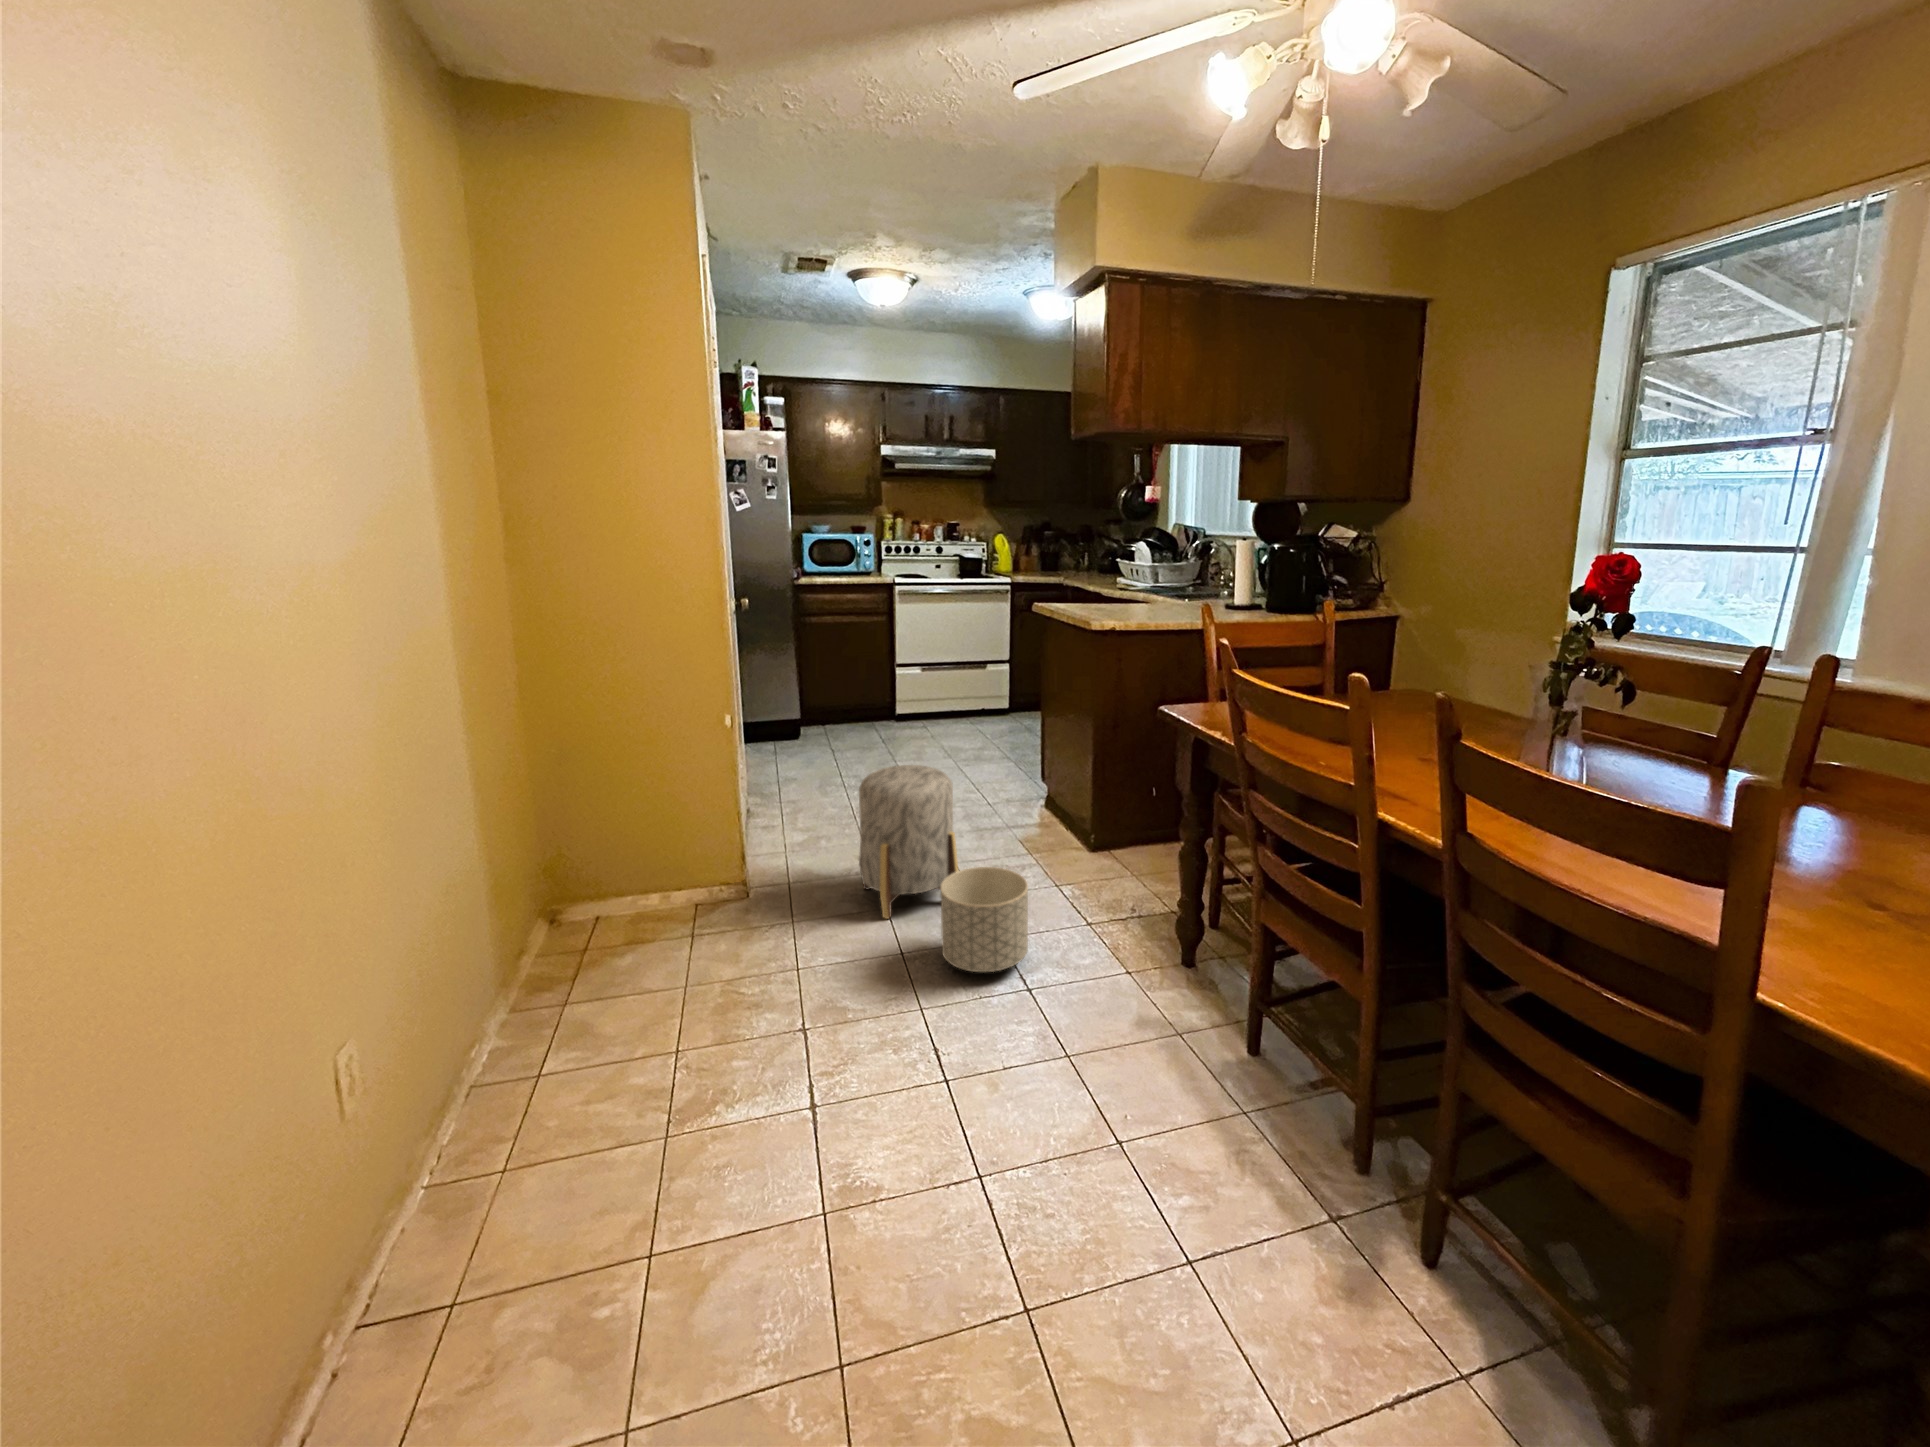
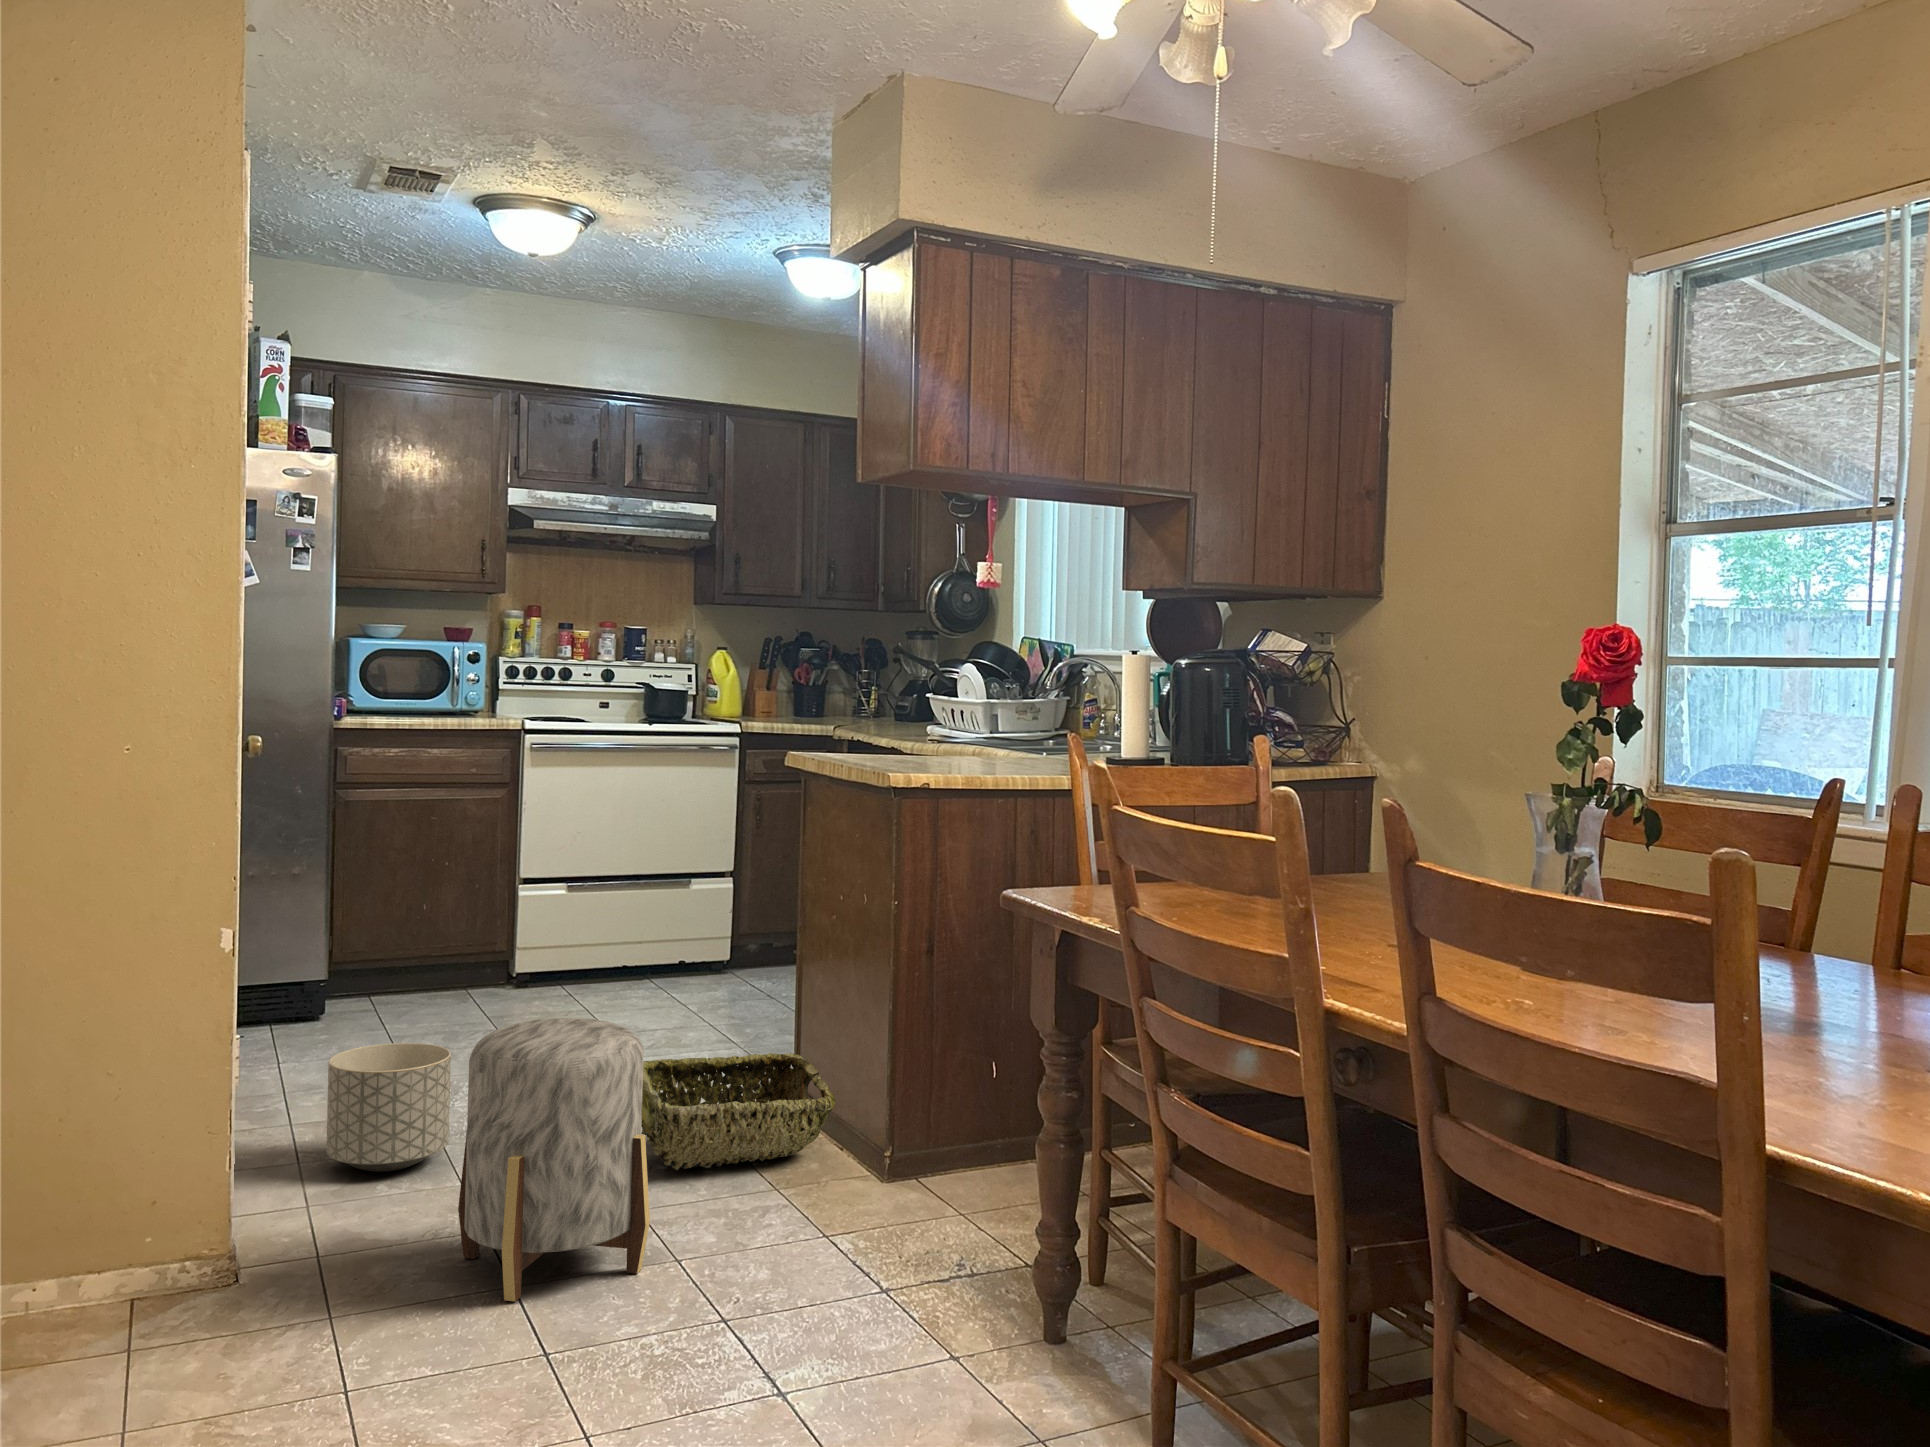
woven basket: none [952,773,1062,838] -> present [641,1053,835,1170]
planter: present [941,867,1028,972] -> present [326,1043,451,1172]

